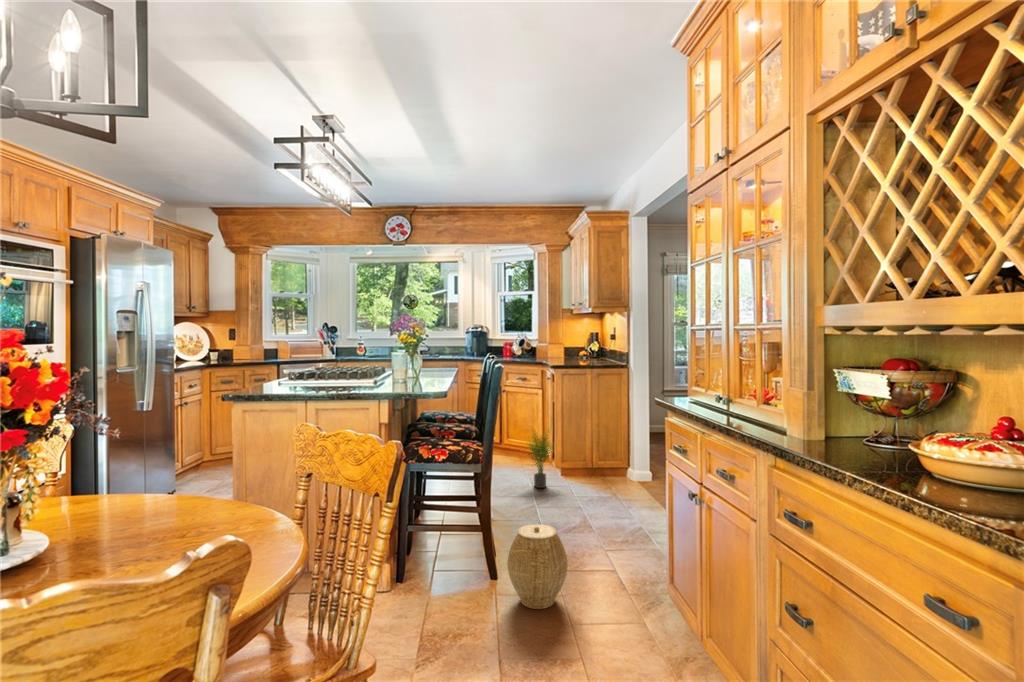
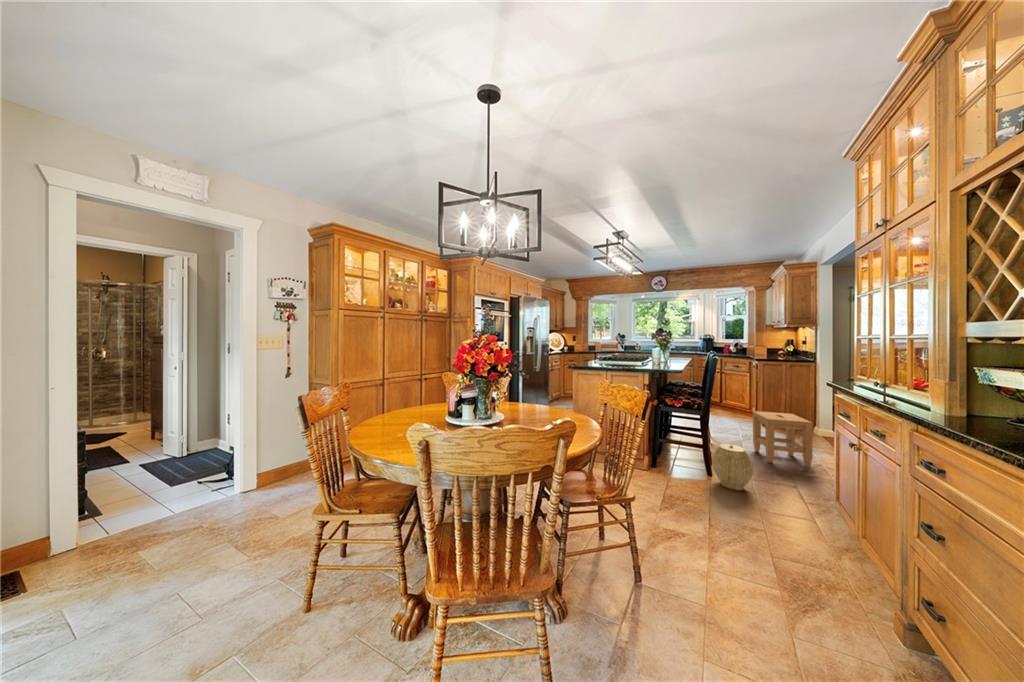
potted plant: present [526,433,551,488] -> none [727,395,760,433]
stool: none [555,449,626,536] -> present [753,411,813,467]

